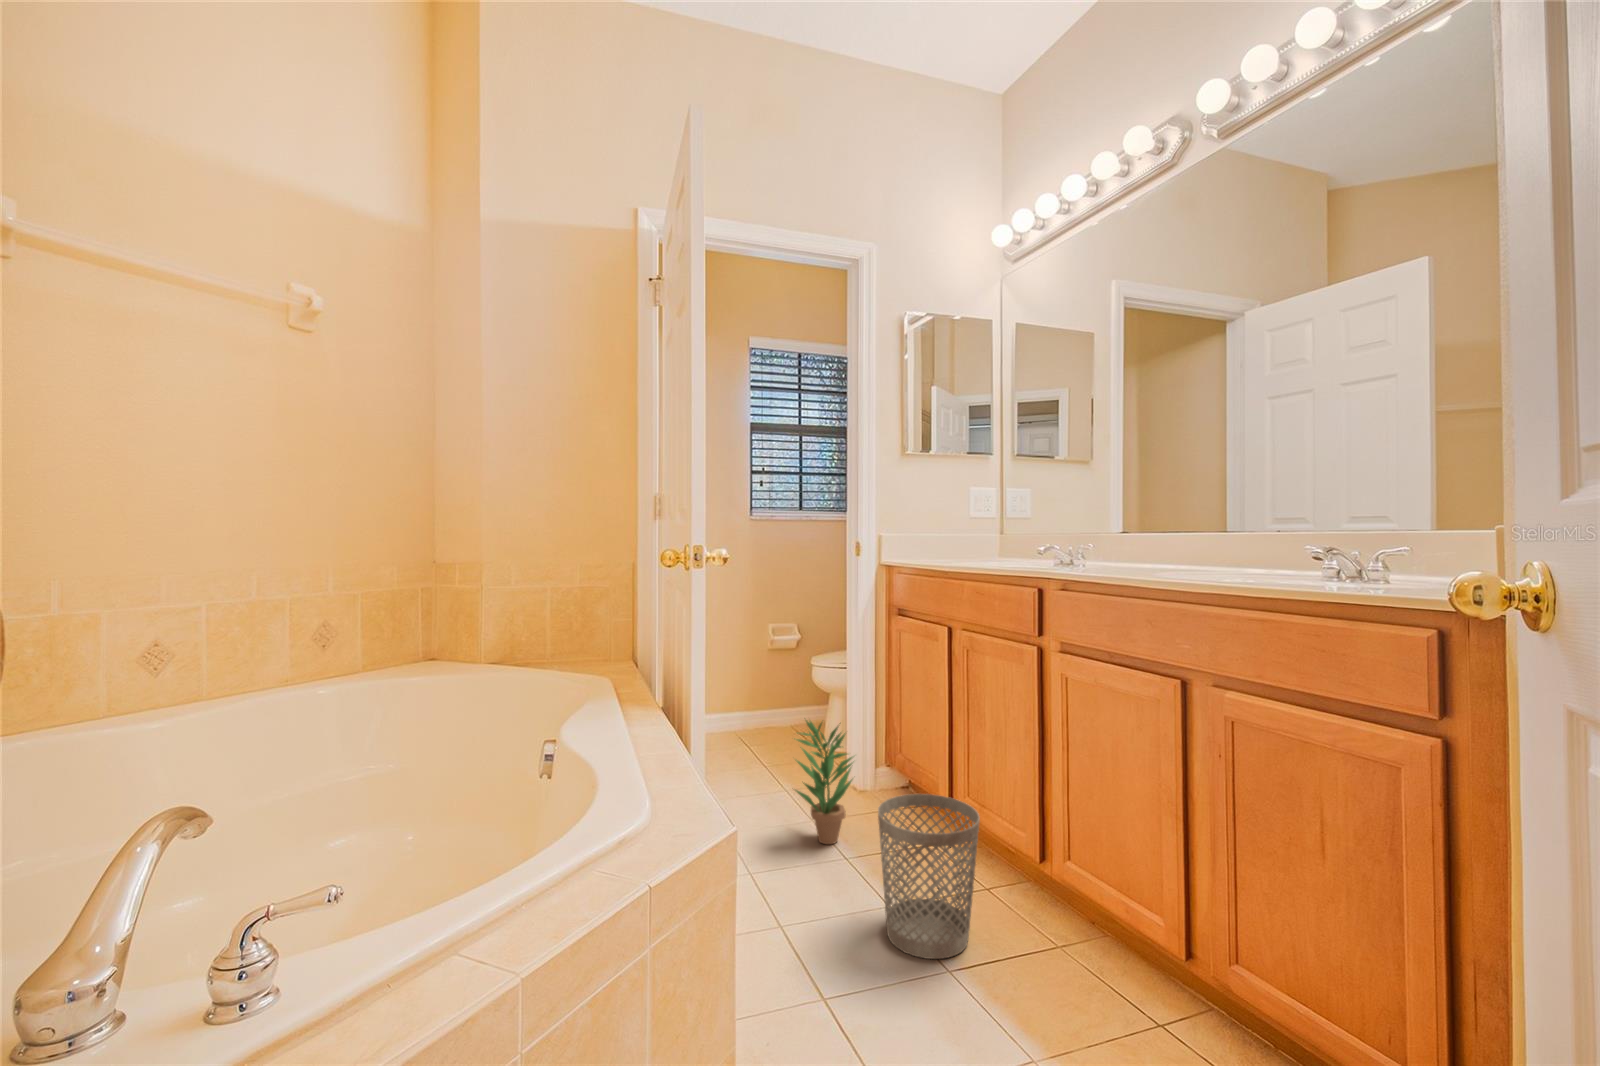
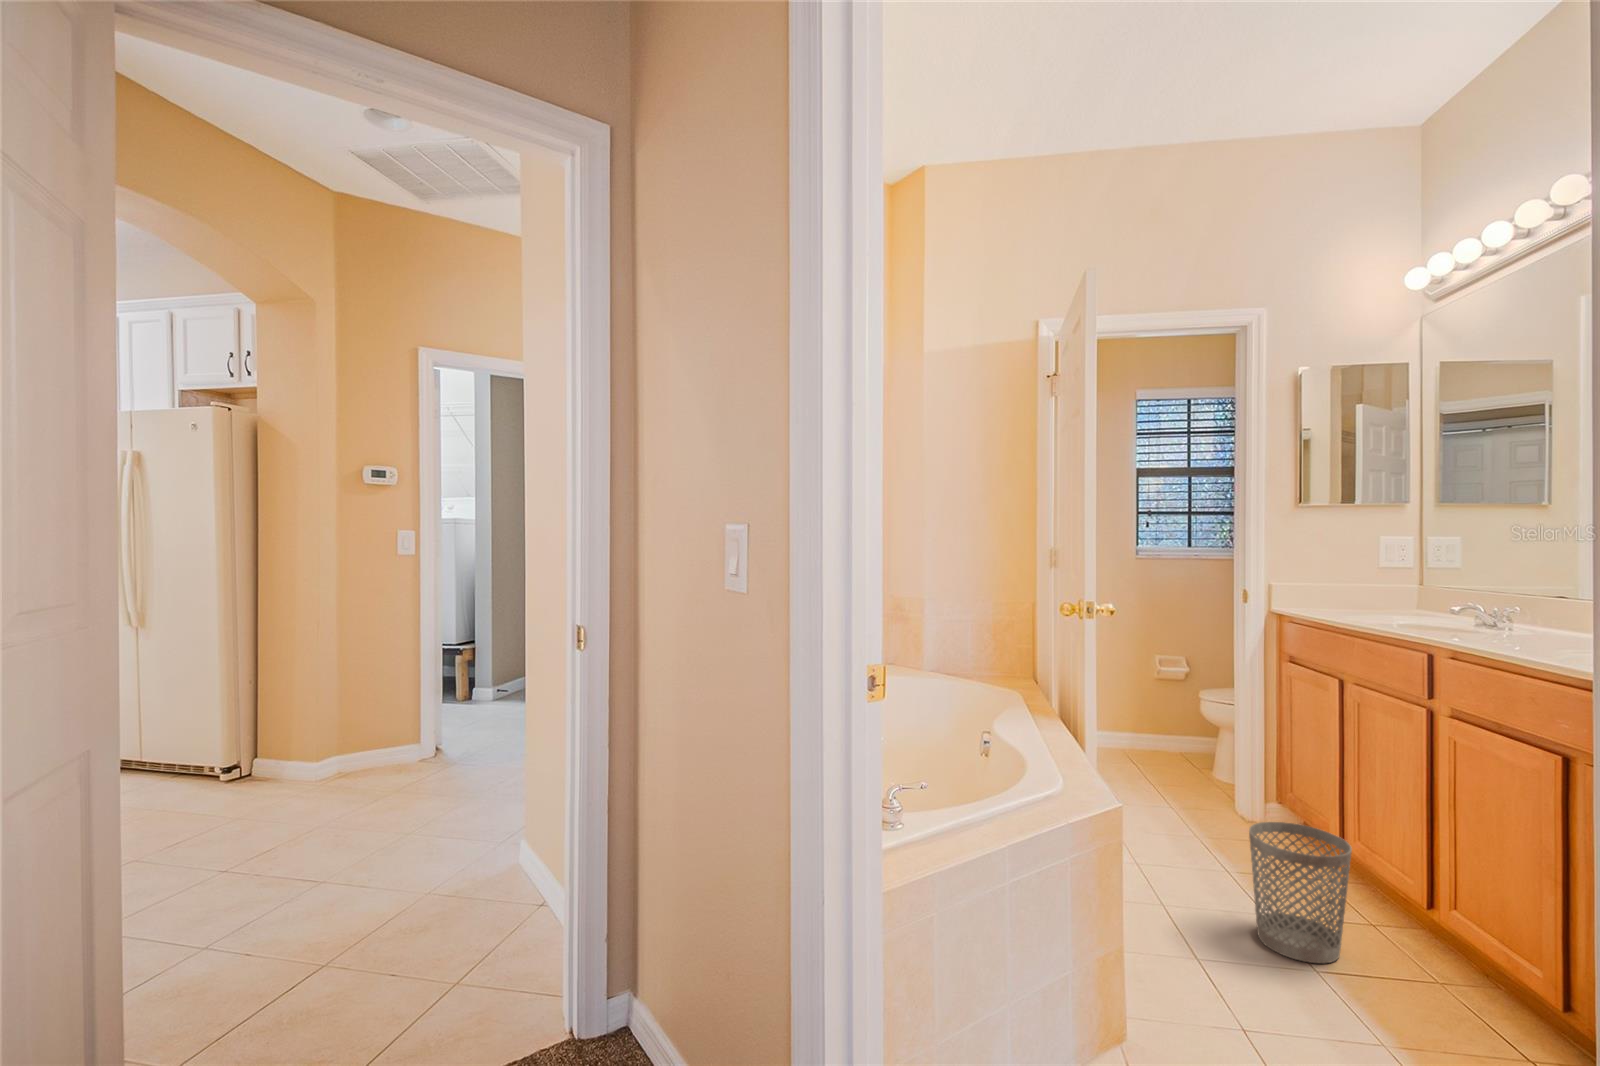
potted plant: present [796,720,853,844] -> none [1172,745,1238,861]

